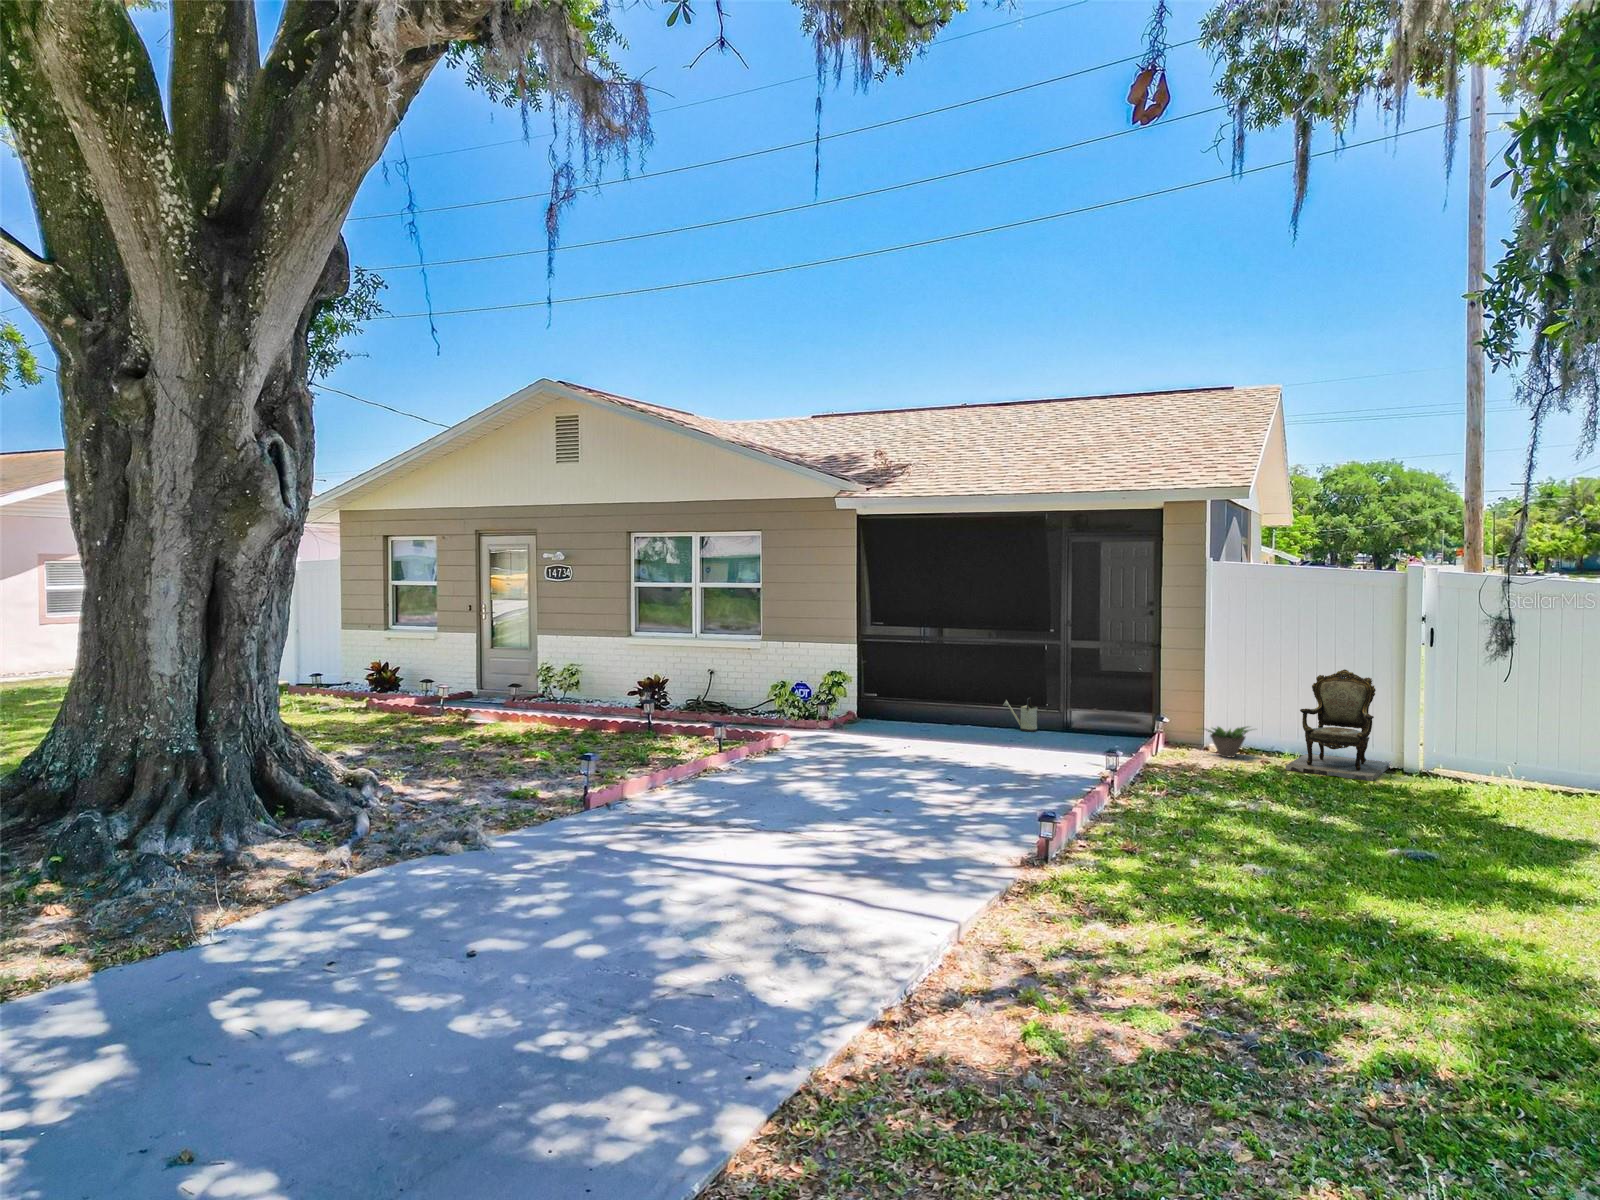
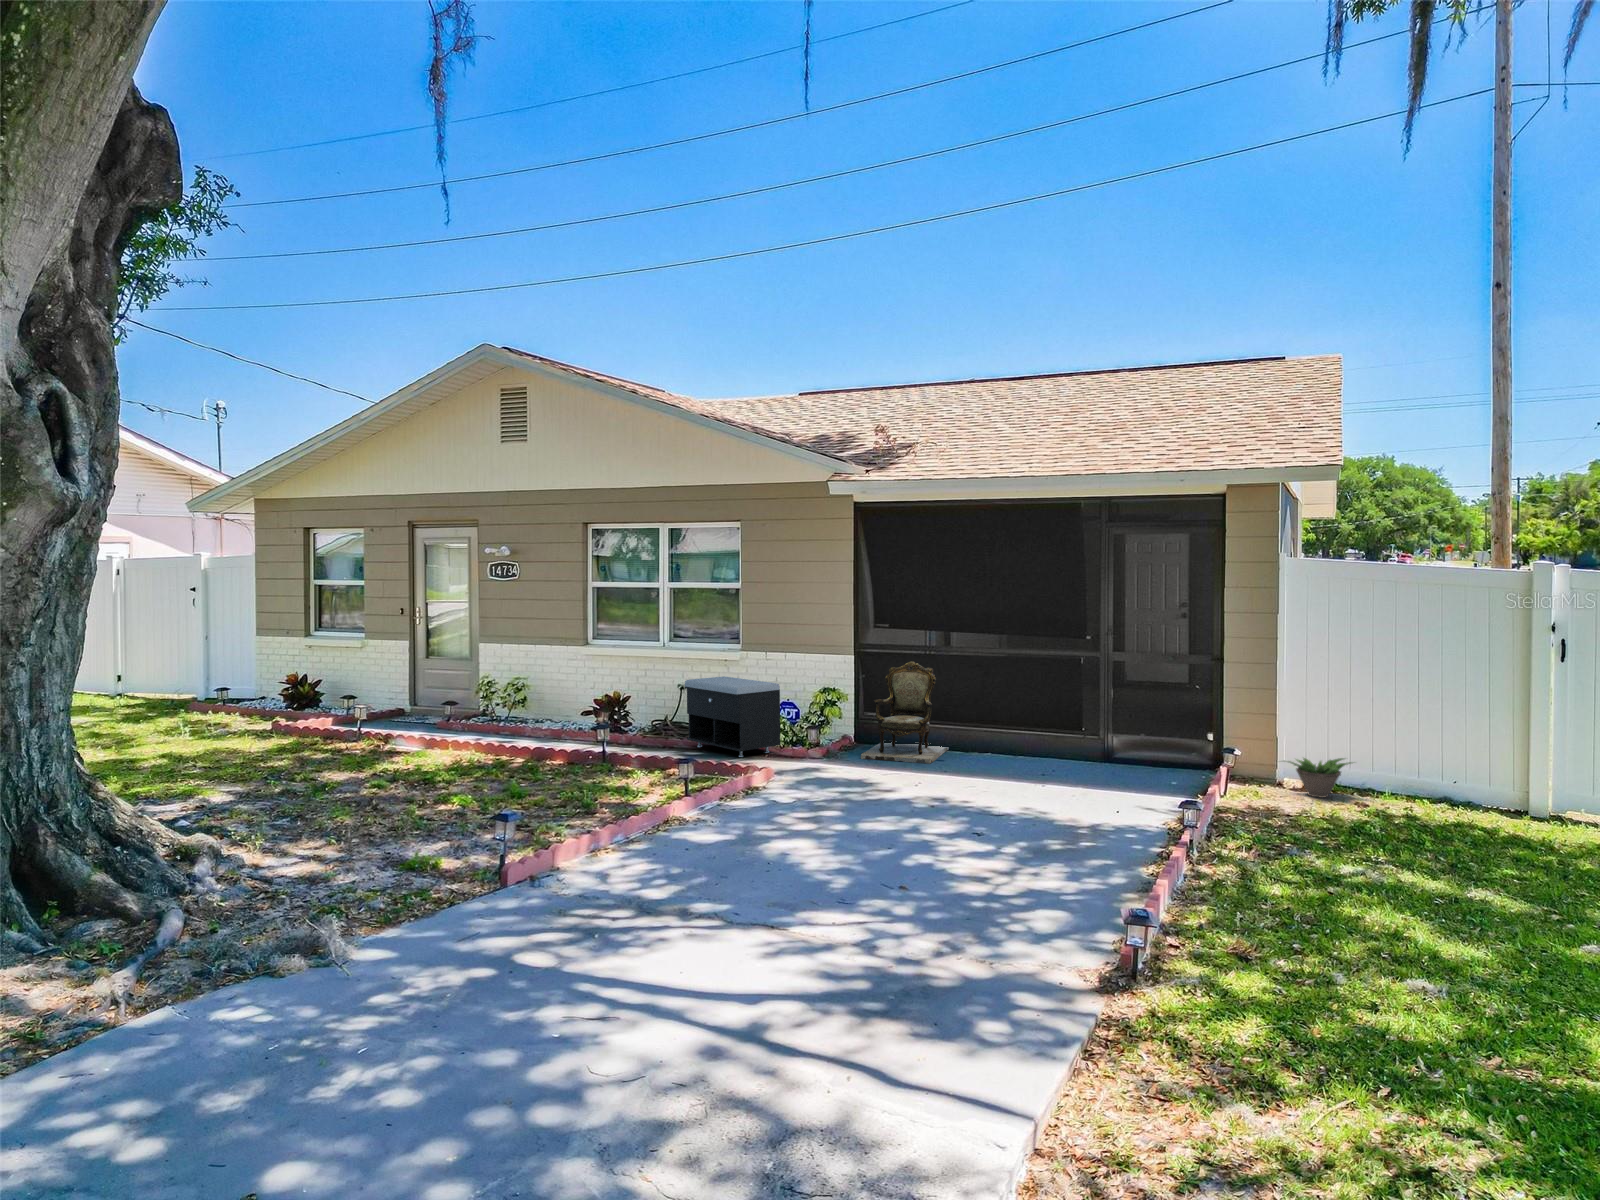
storage bench: none [715,662,794,728] -> present [685,676,780,757]
armchair: present [1286,669,1390,781] -> present [861,661,949,764]
watering can: present [1003,698,1038,732] -> none [1031,719,1079,761]

